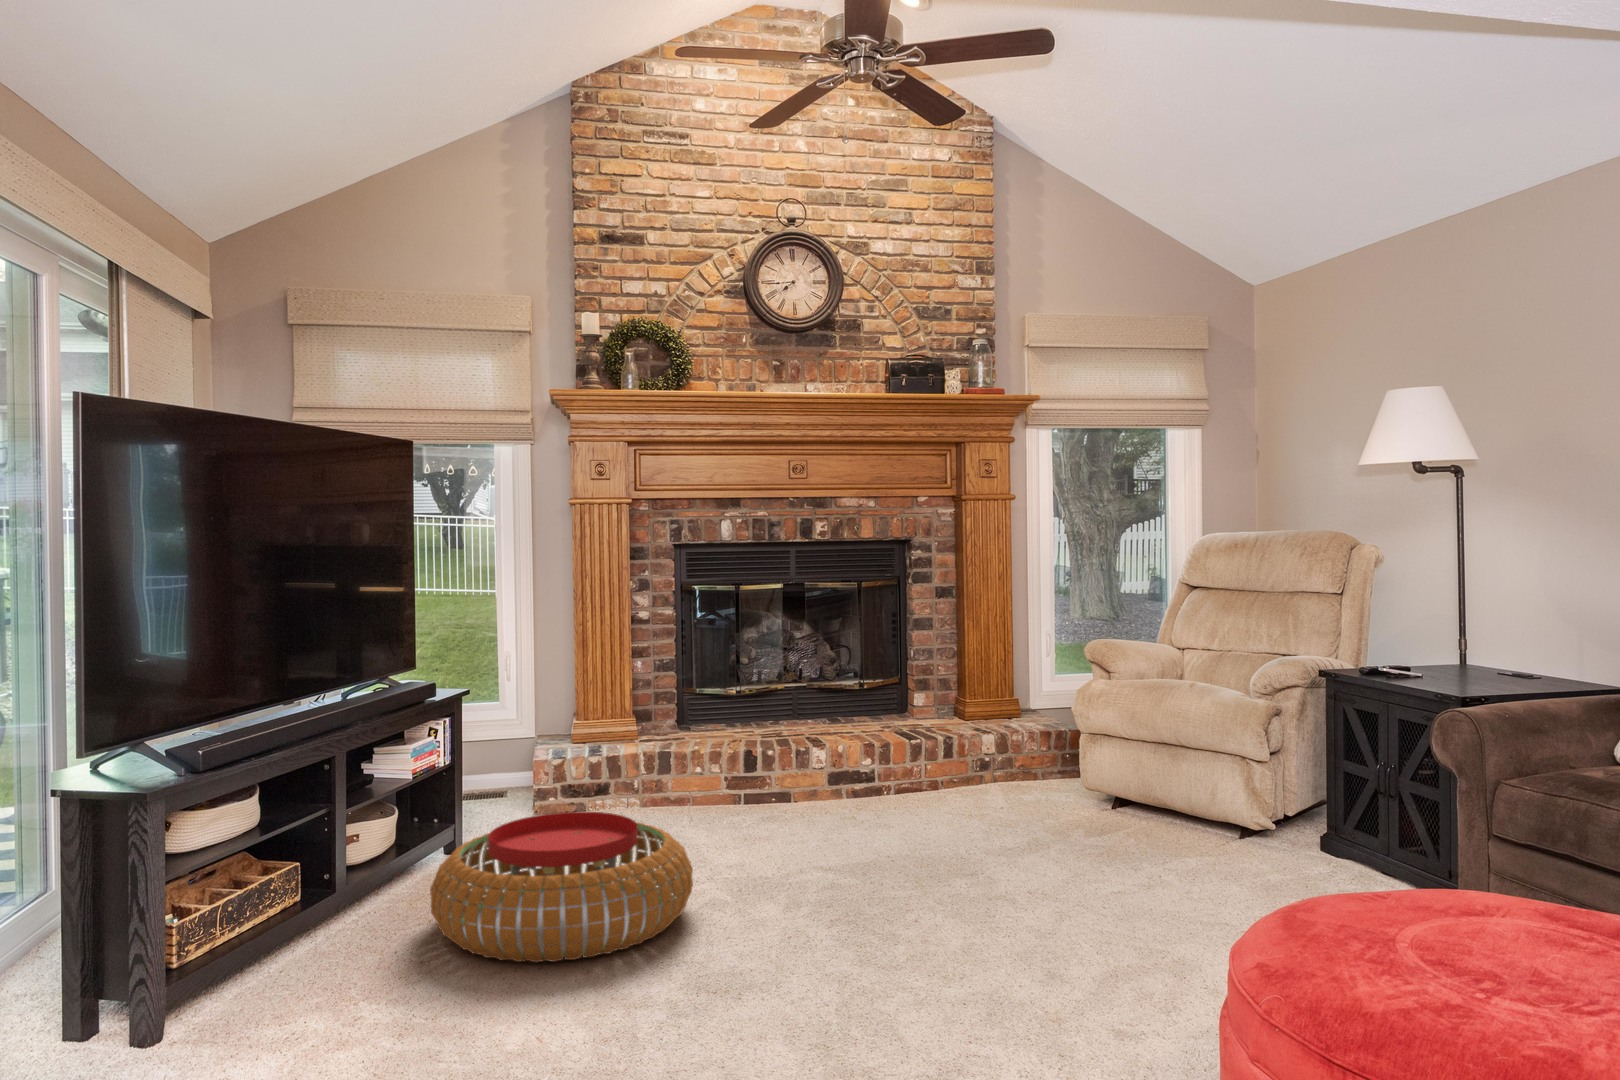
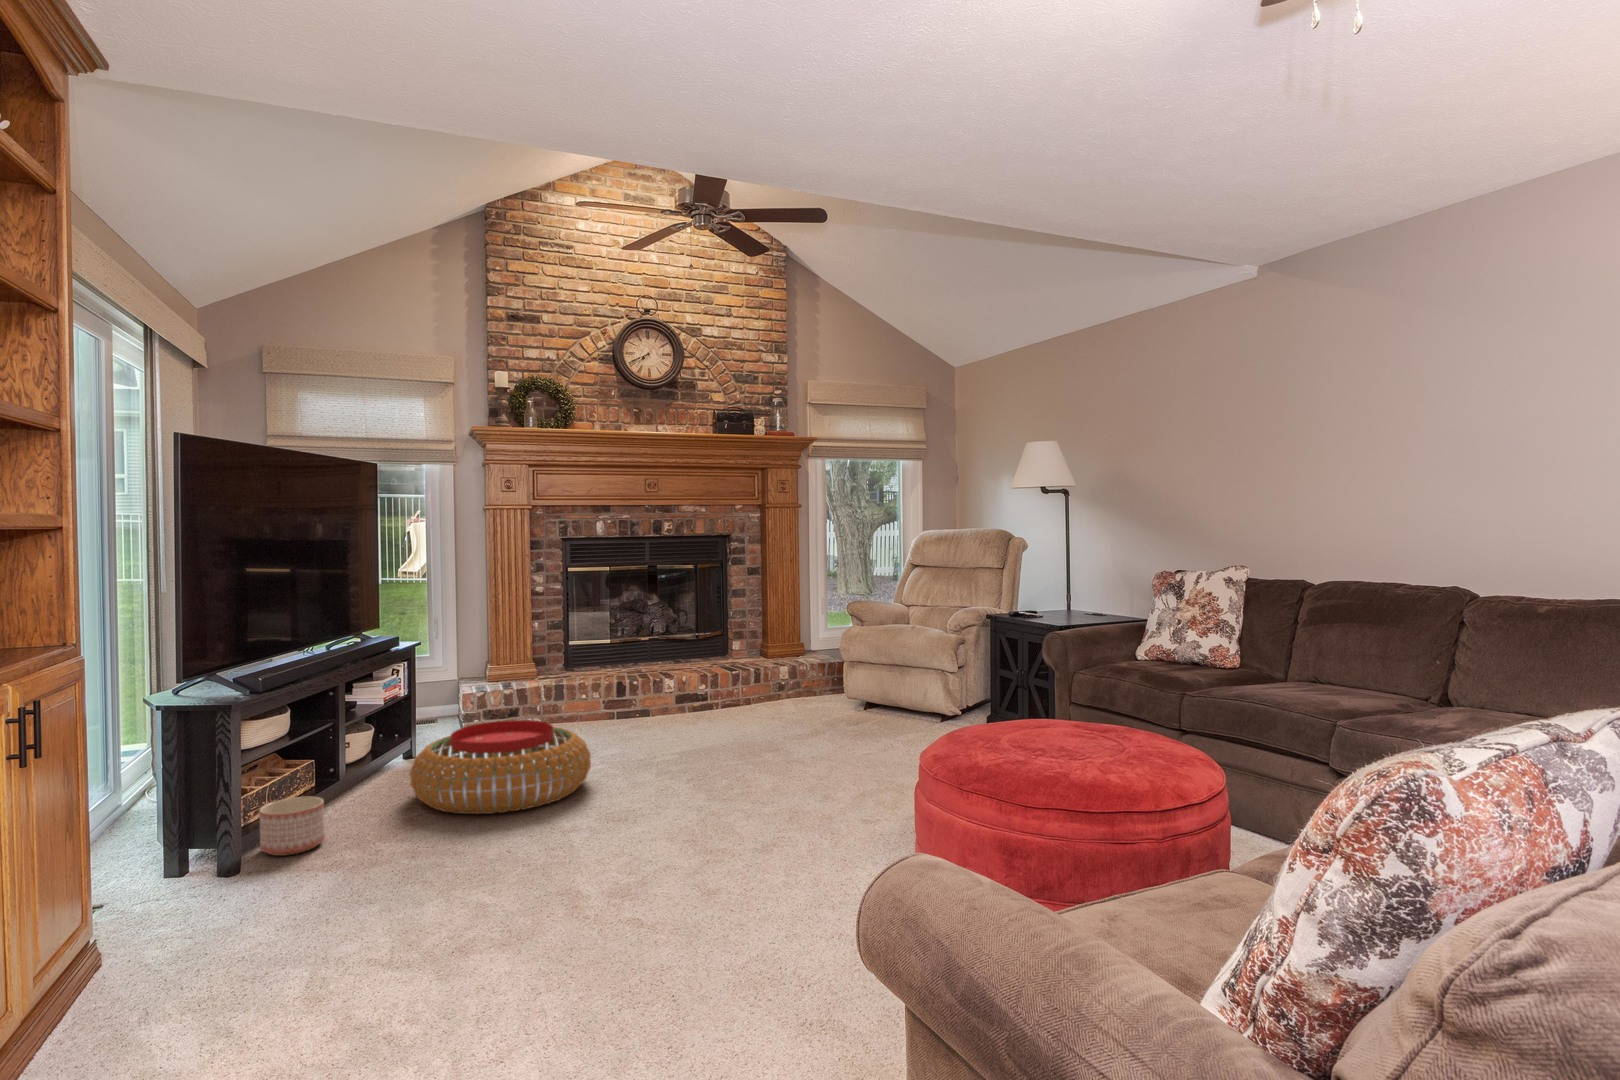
planter: none [198,926,293,1019] -> present [259,797,325,856]

